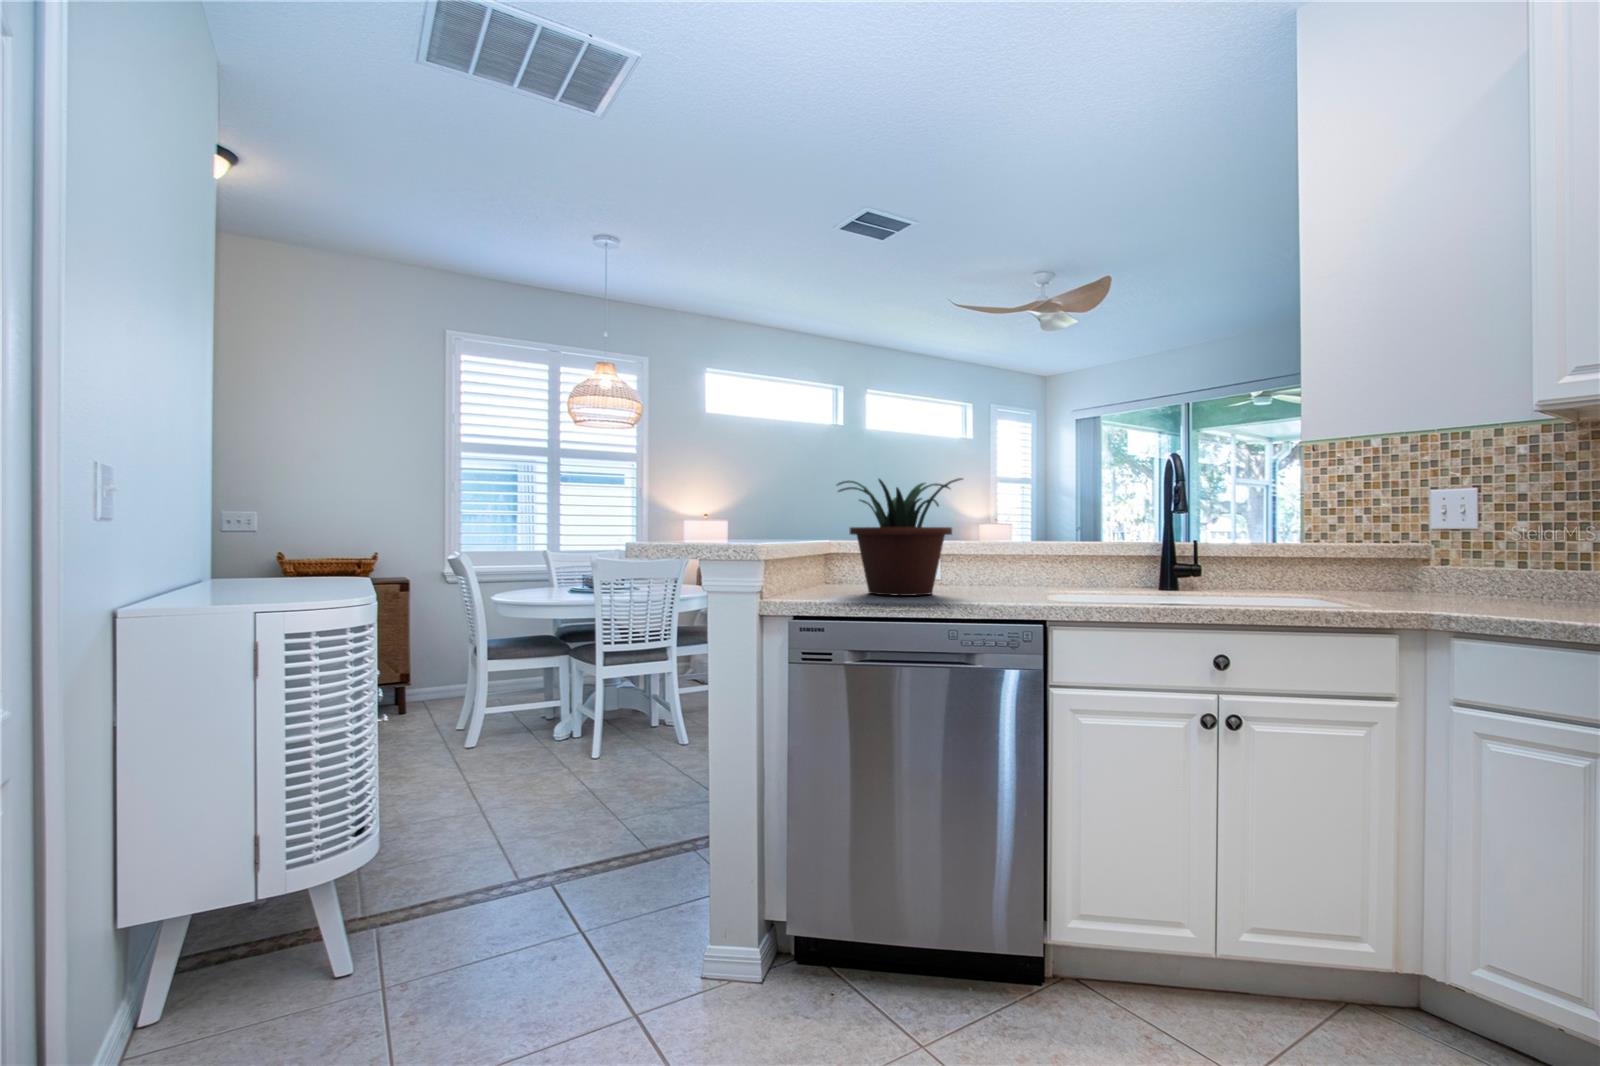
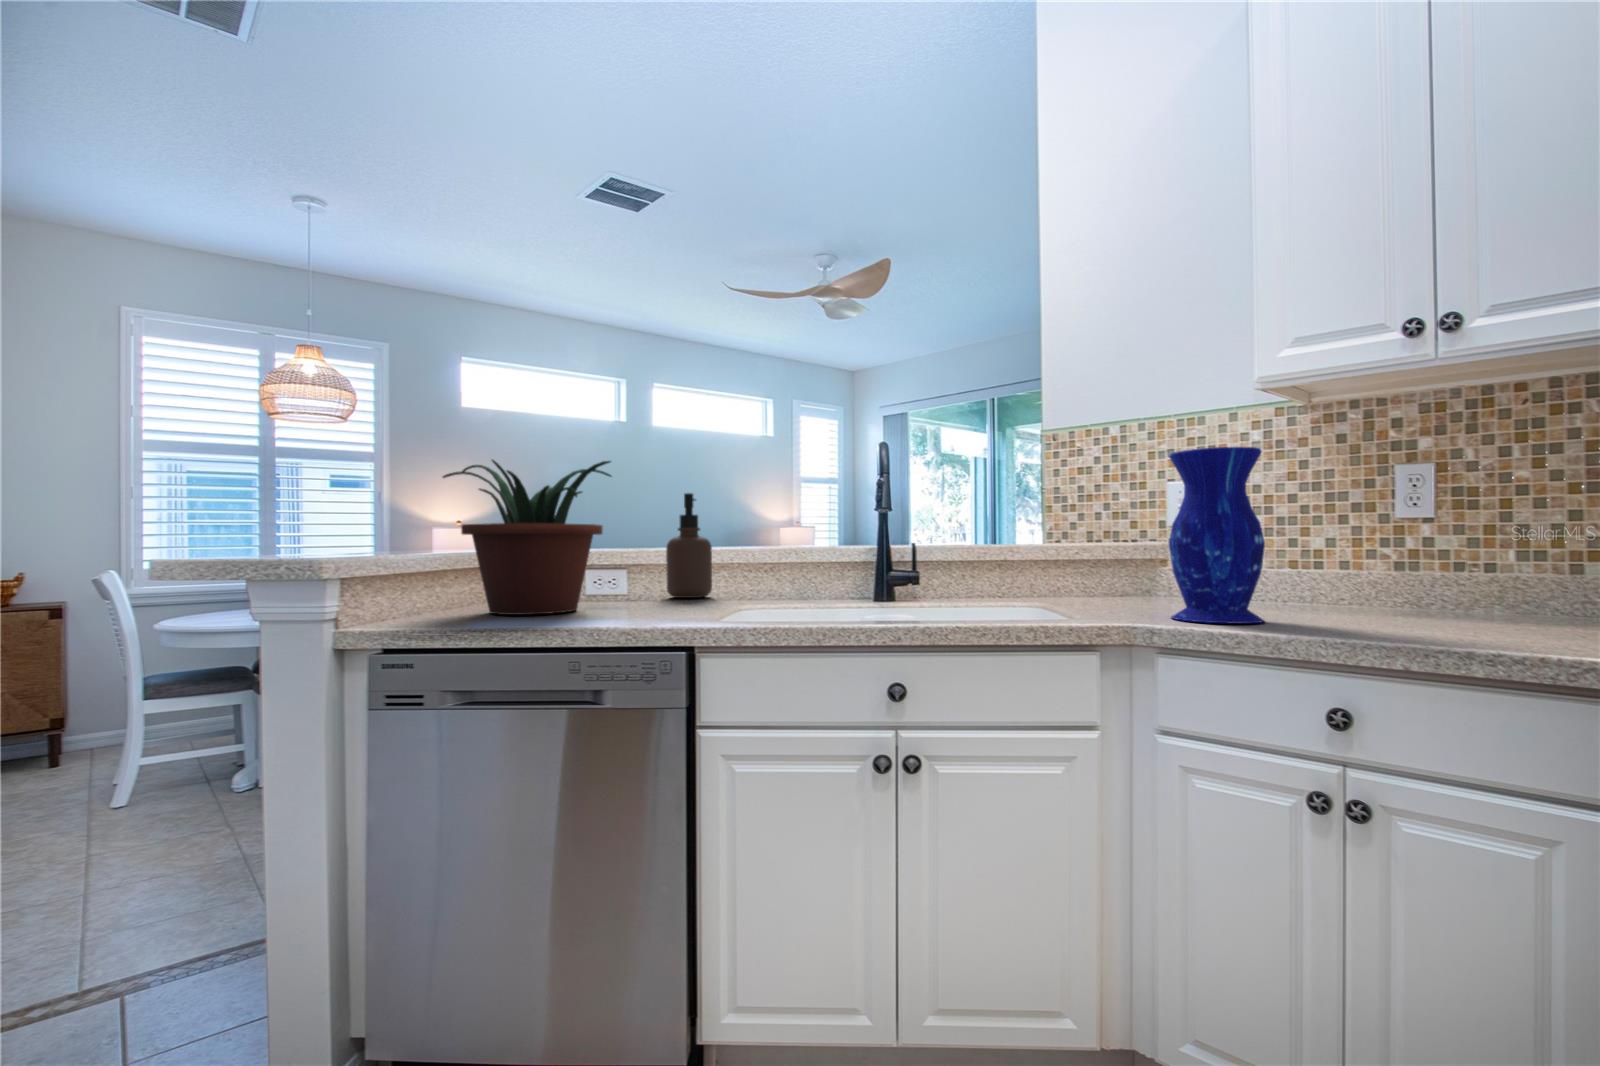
vase: none [1453,468,1548,614] -> present [1169,447,1265,623]
soap dispenser: none [974,500,1012,585] -> present [666,493,712,598]

